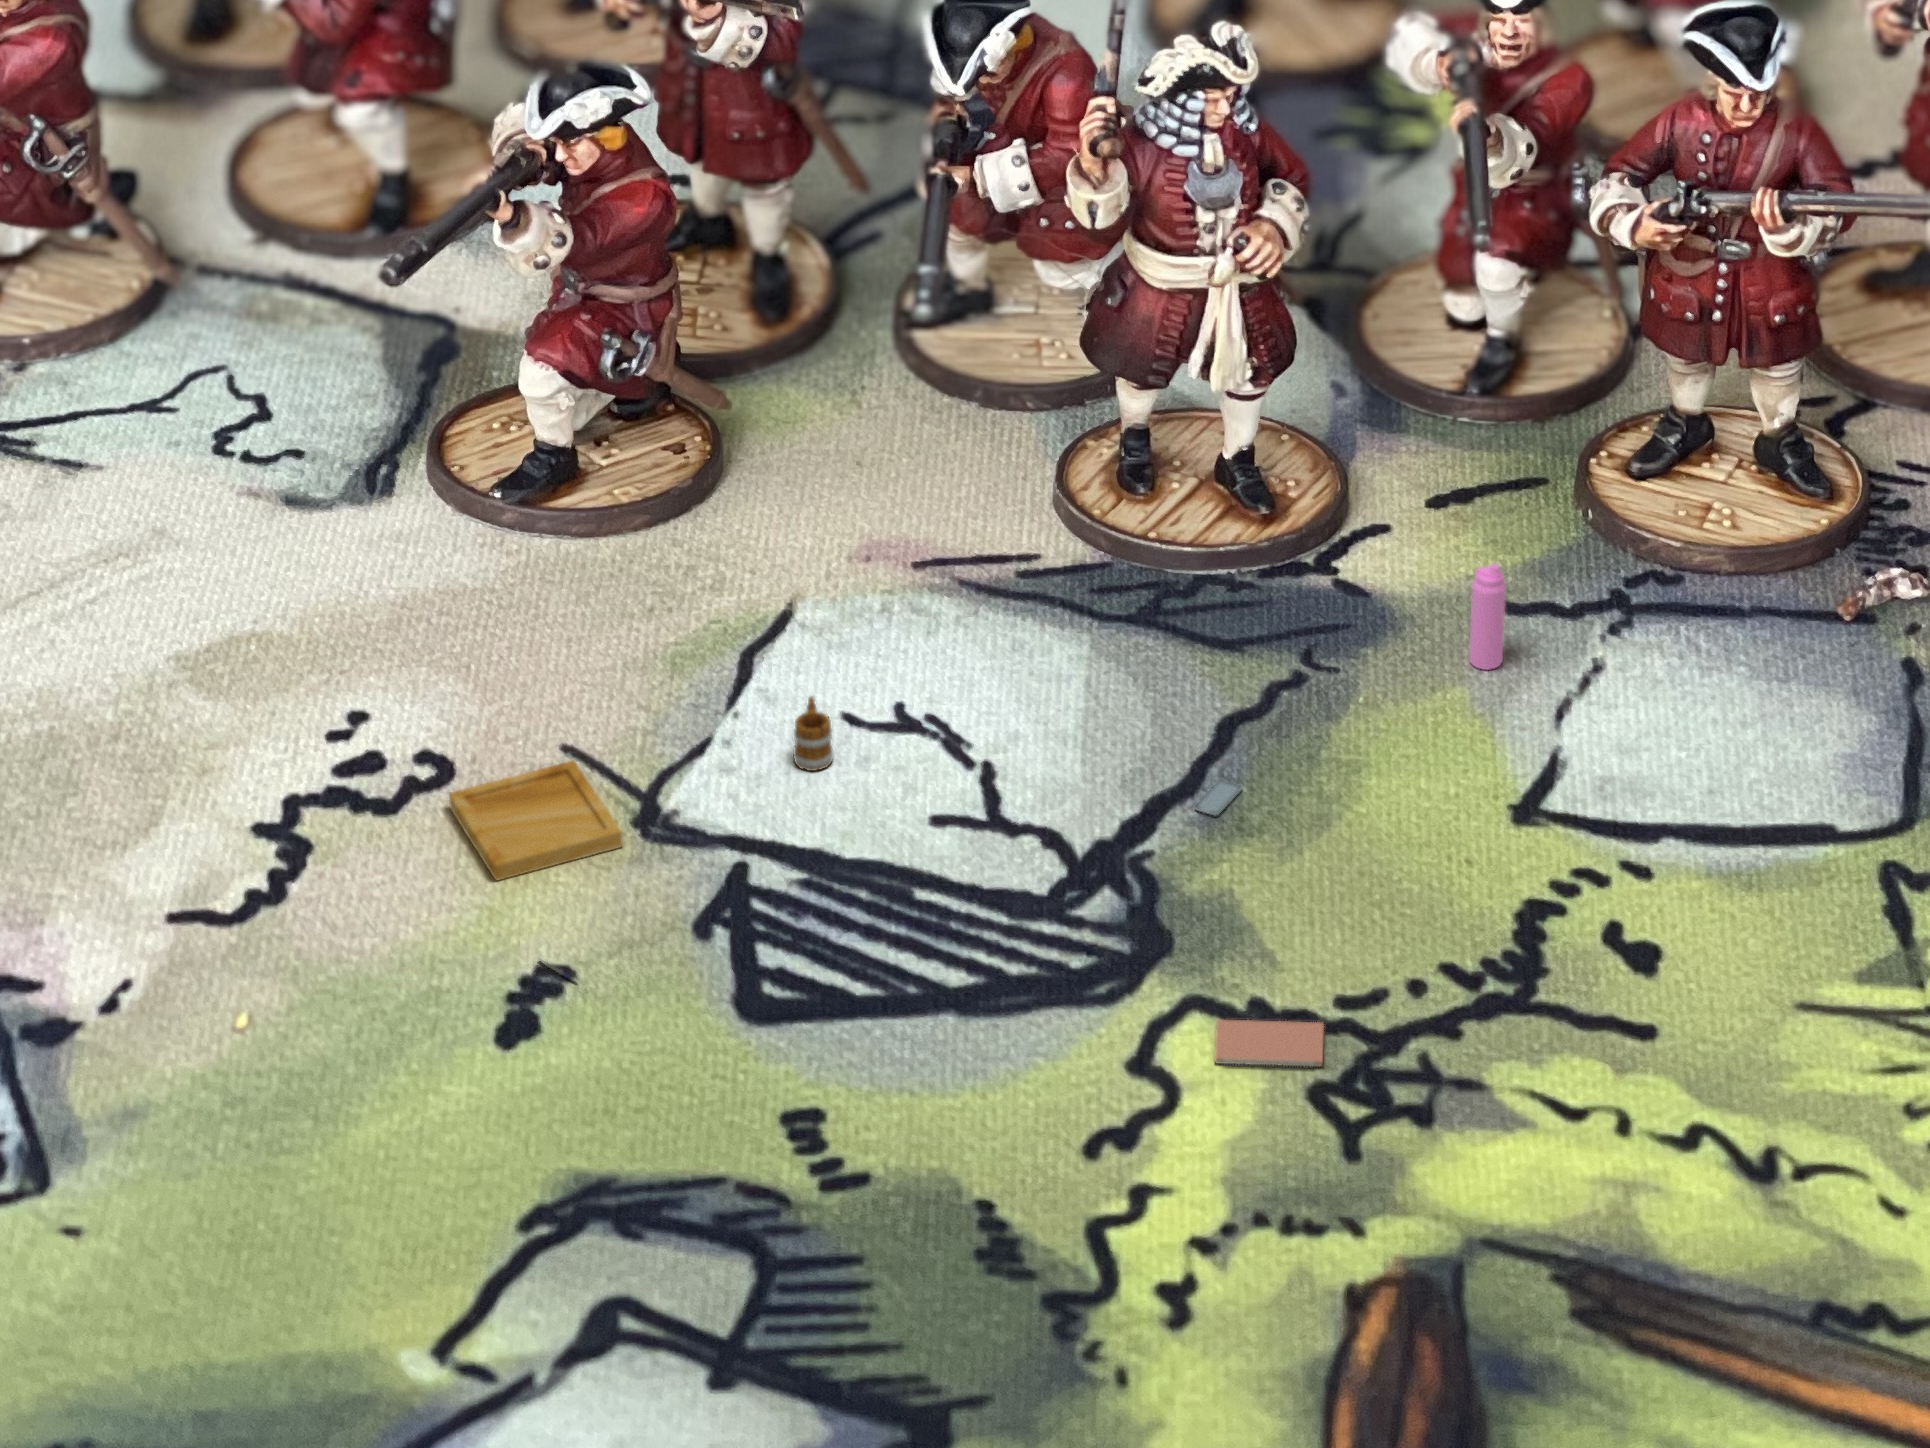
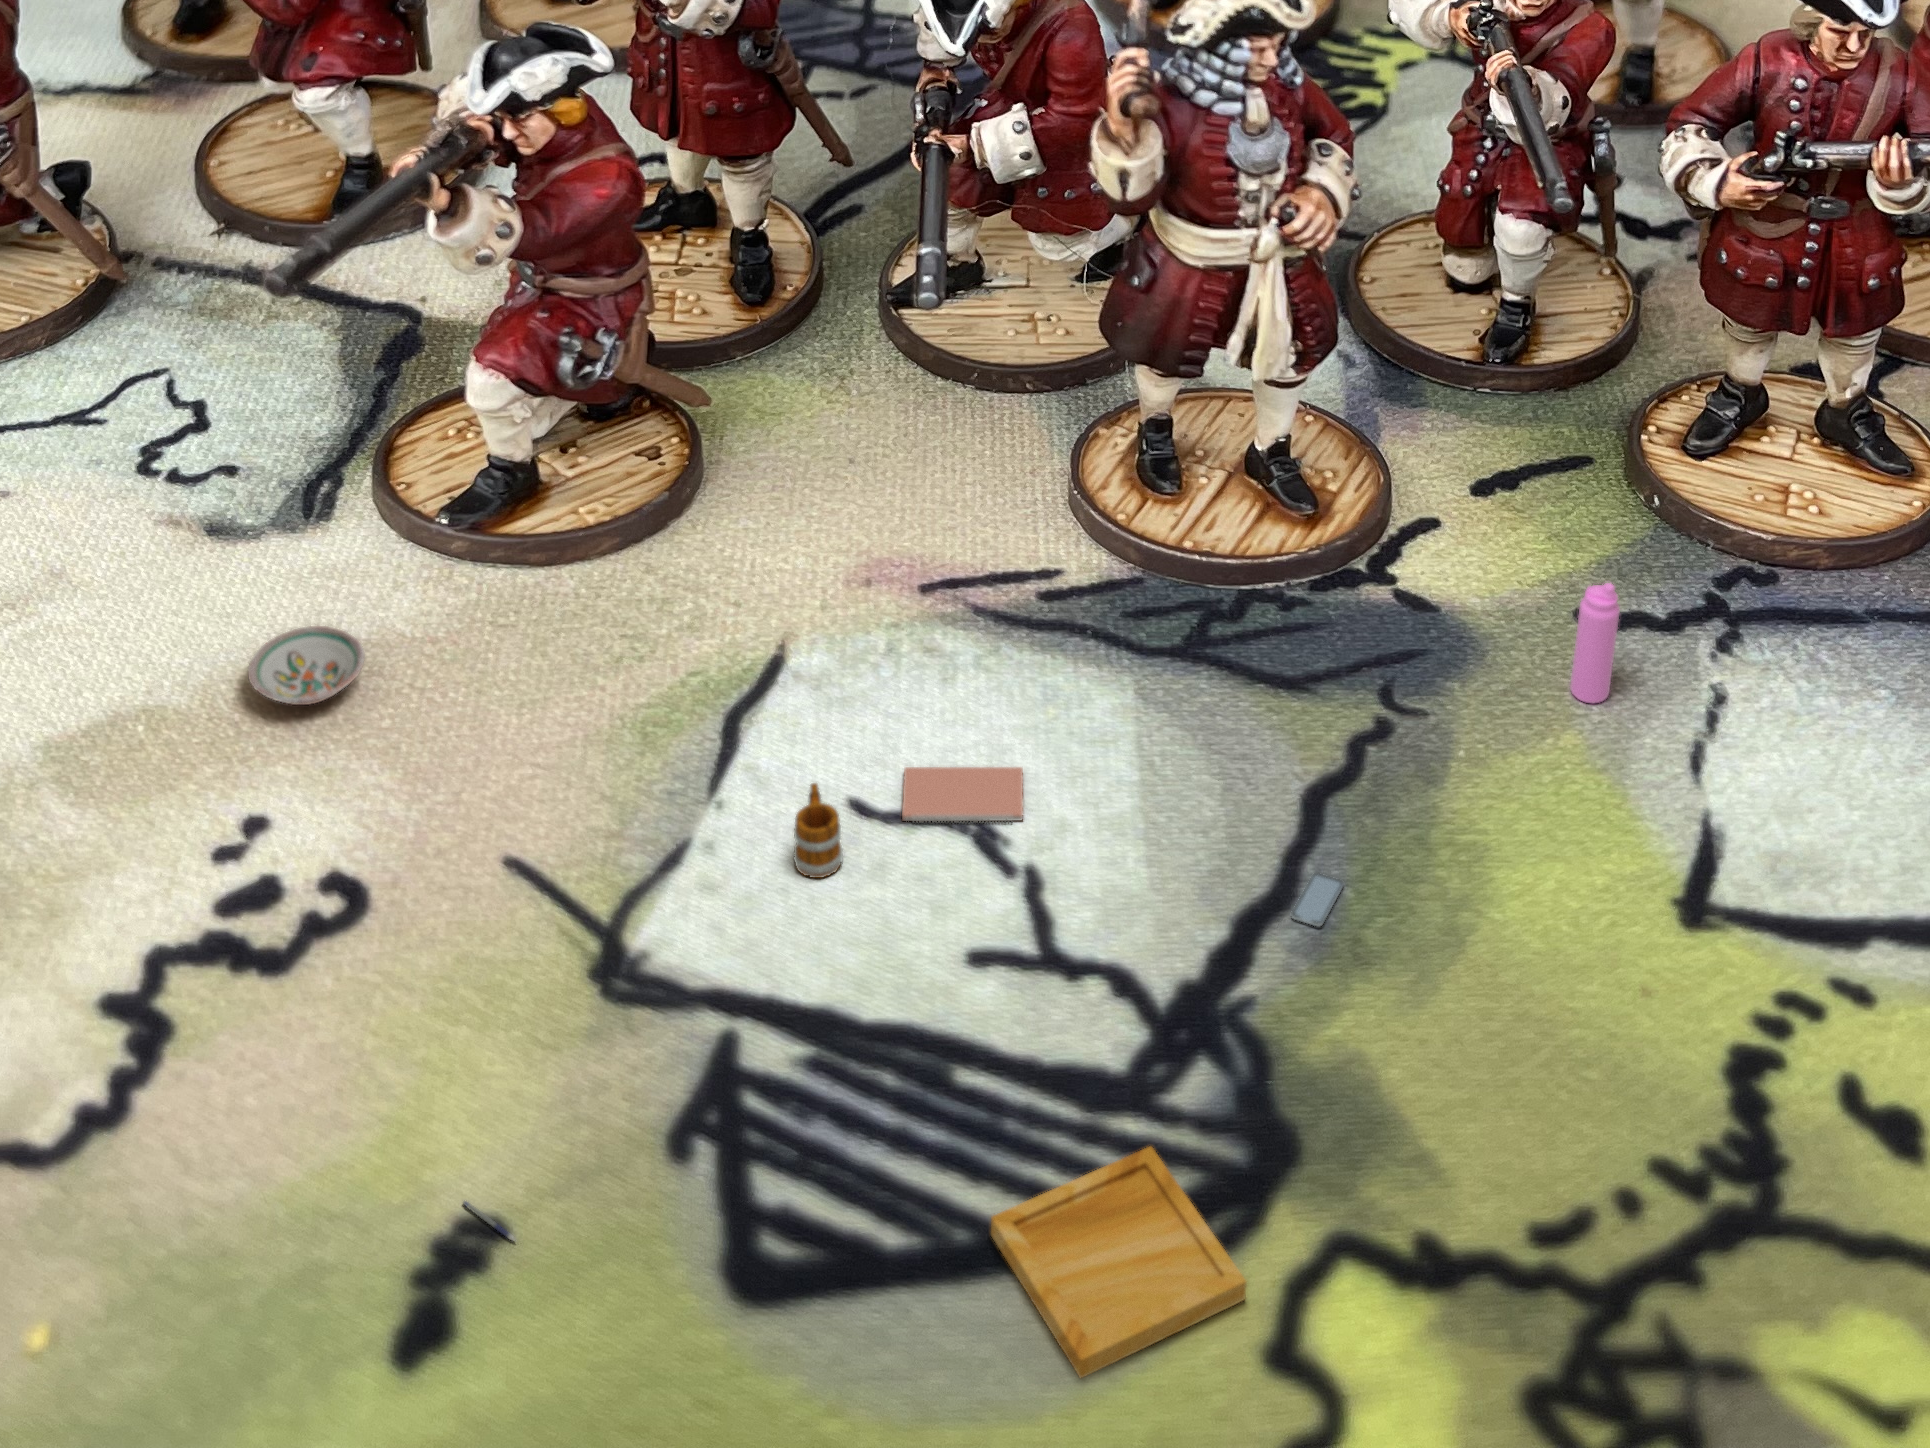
bowl: none [337,575,434,638] -> present [248,626,365,705]
tray: present [449,760,622,881] -> present [991,1147,1247,1378]
notebook: present [1214,1020,1324,1067] -> present [902,767,1023,822]

